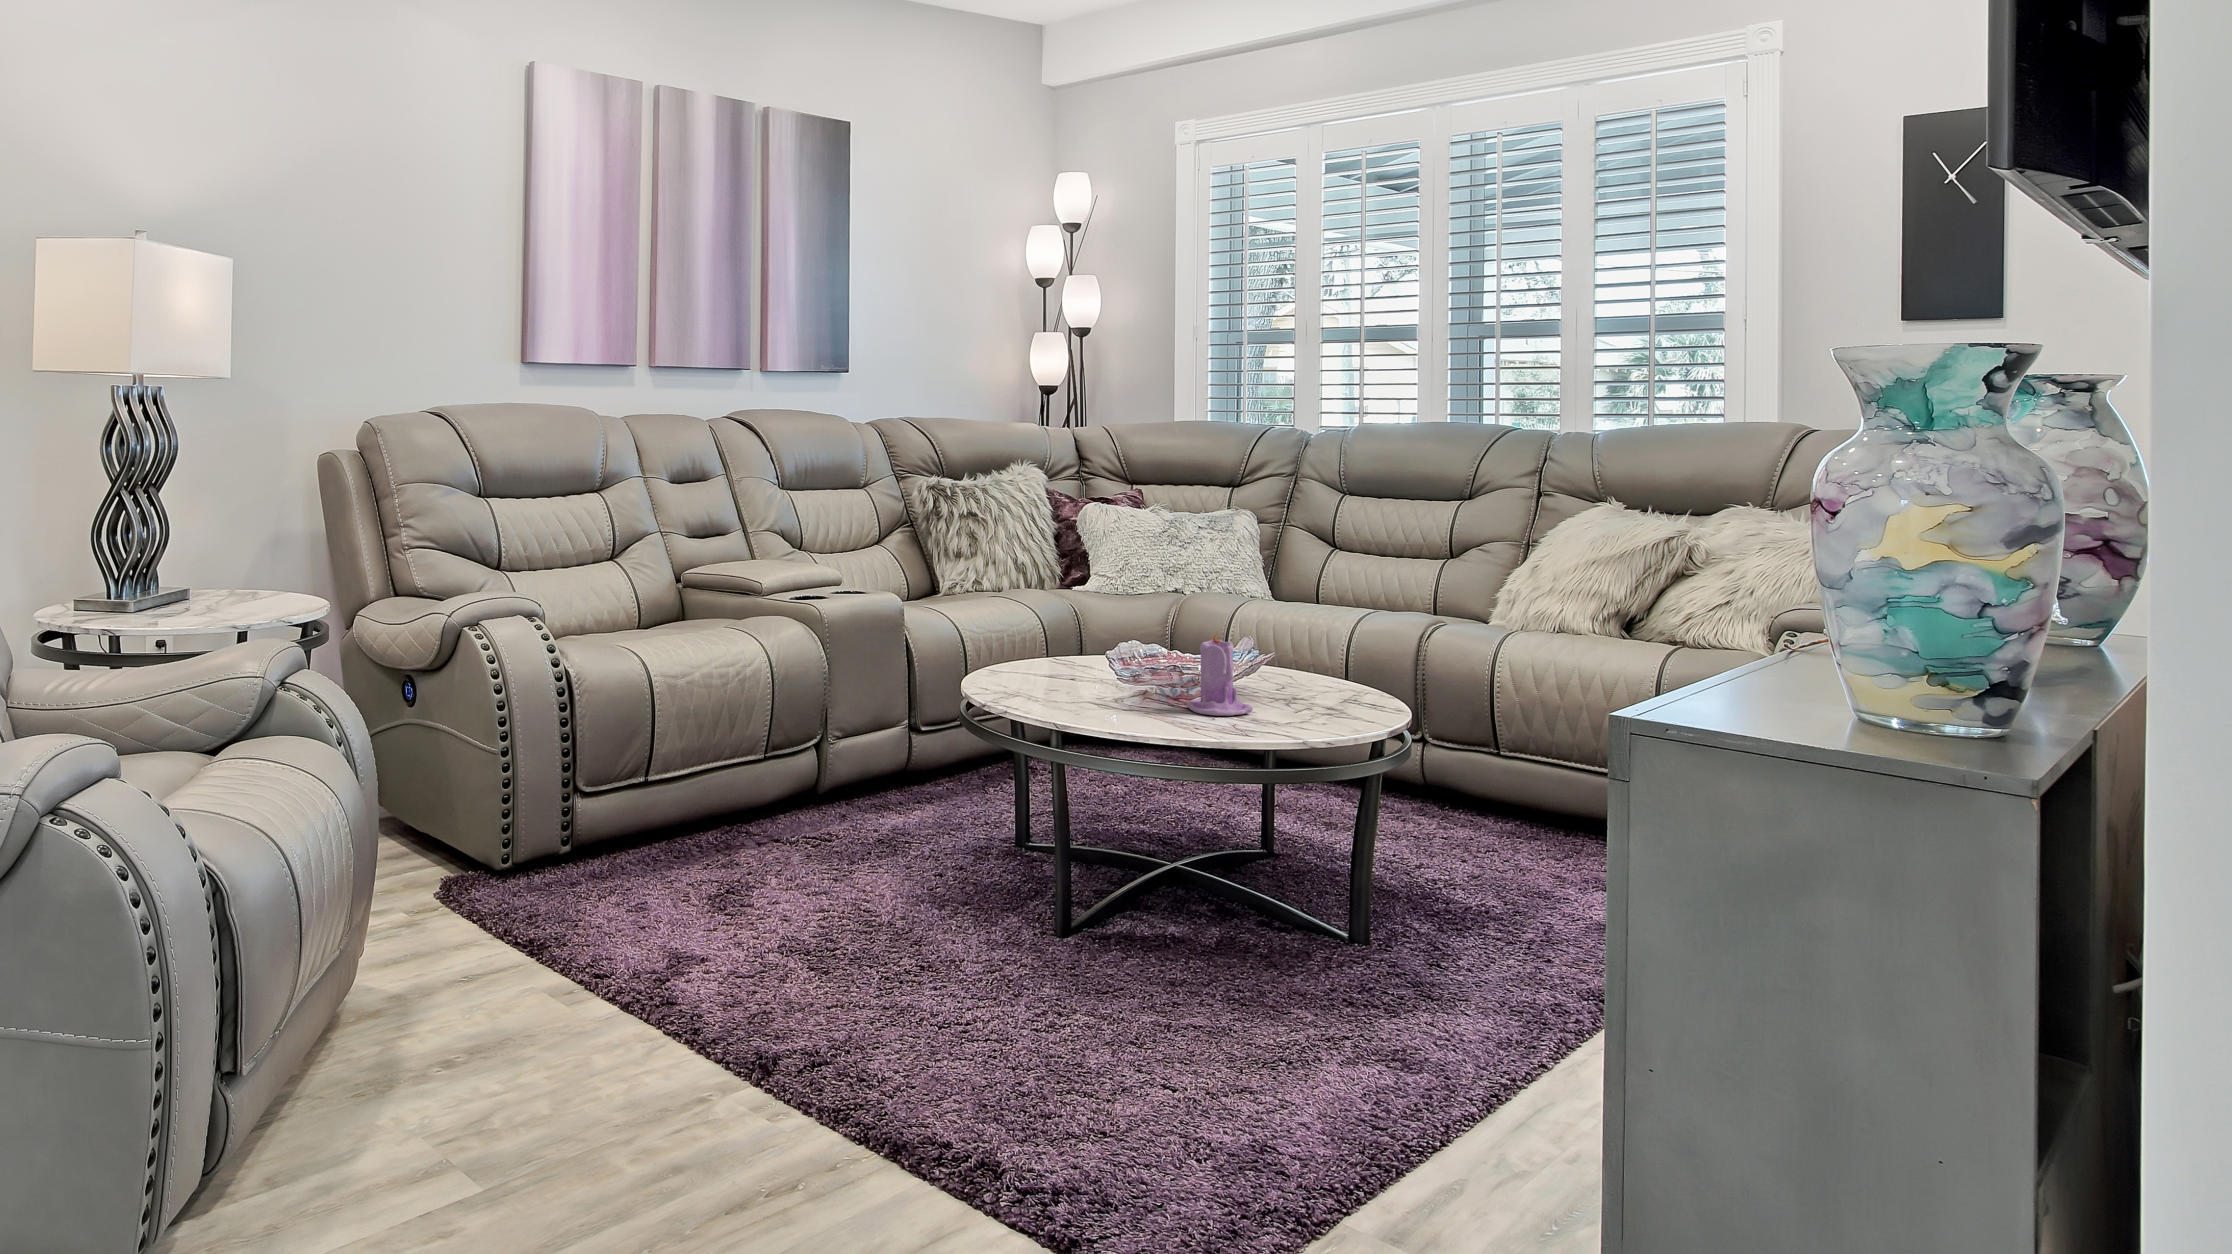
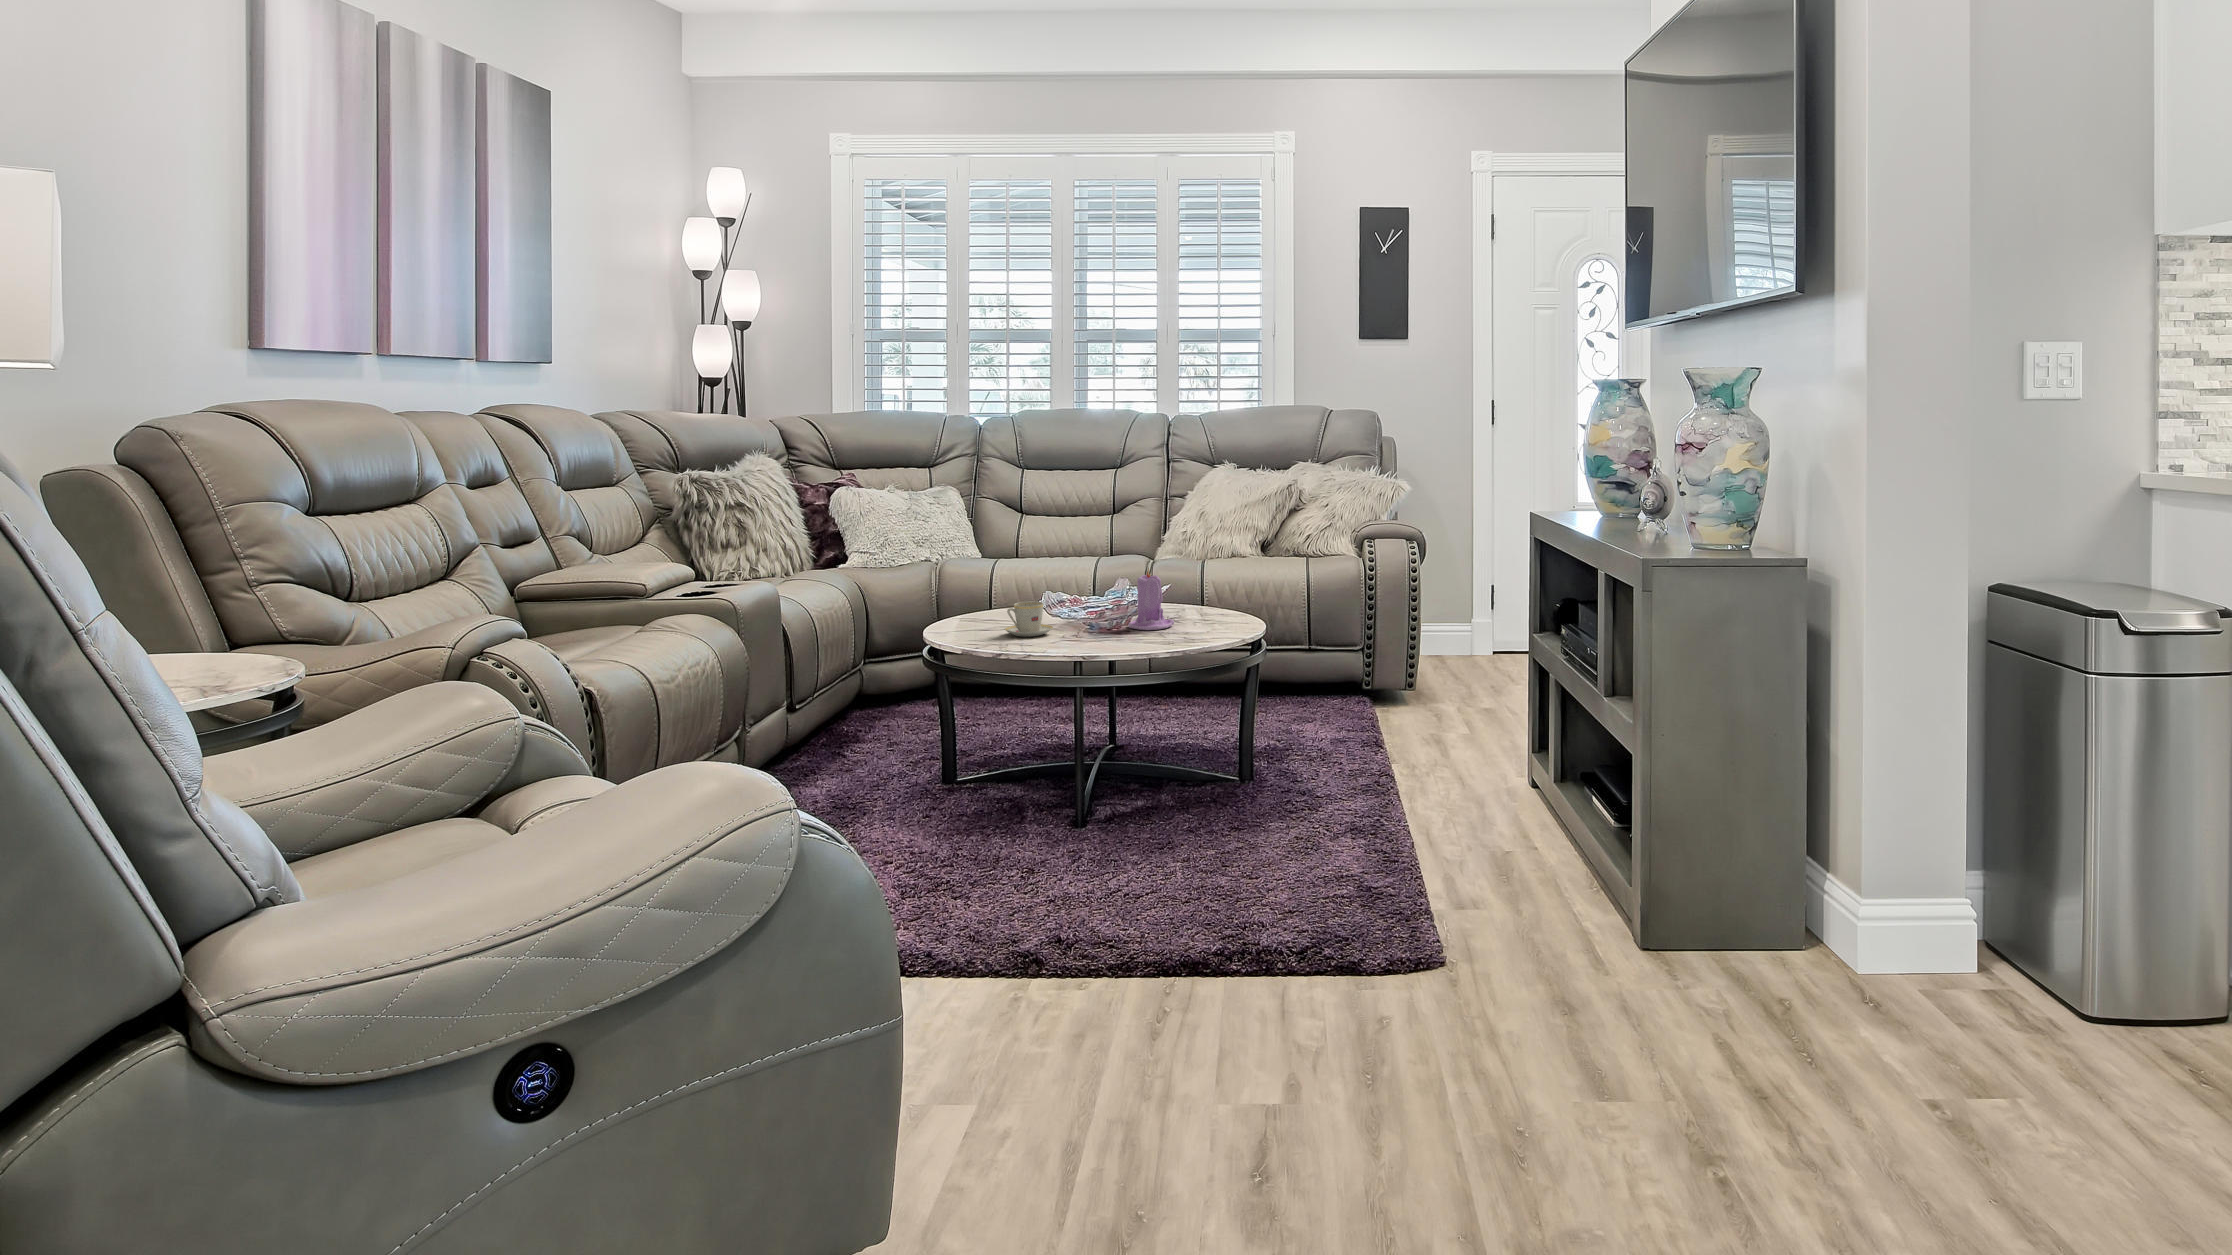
teacup: none [1025,654,1087,698] -> present [1005,601,1054,637]

